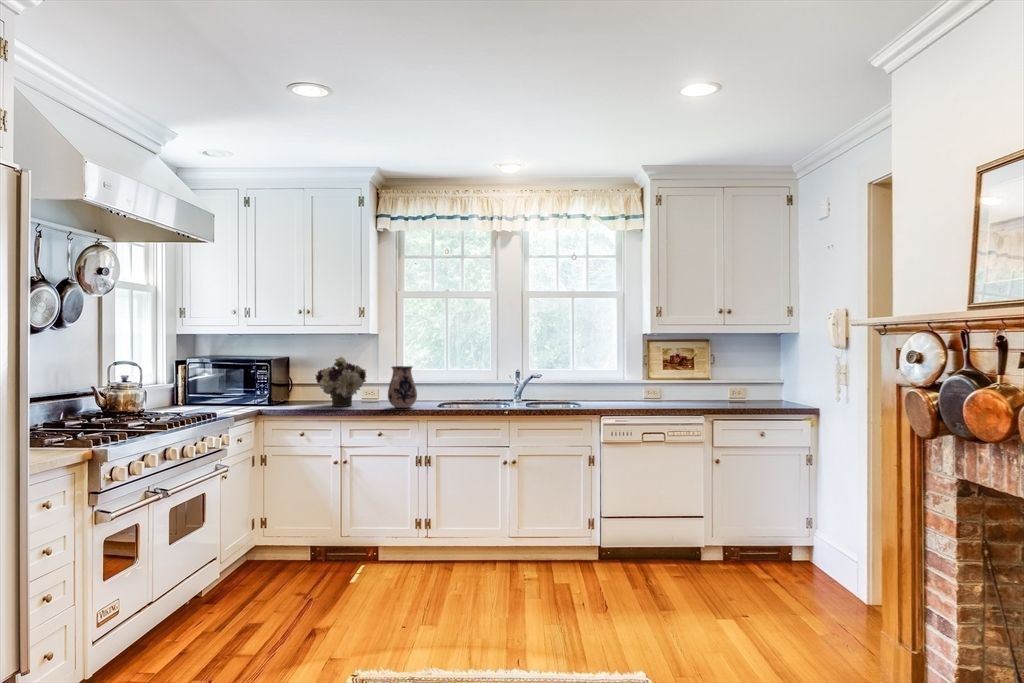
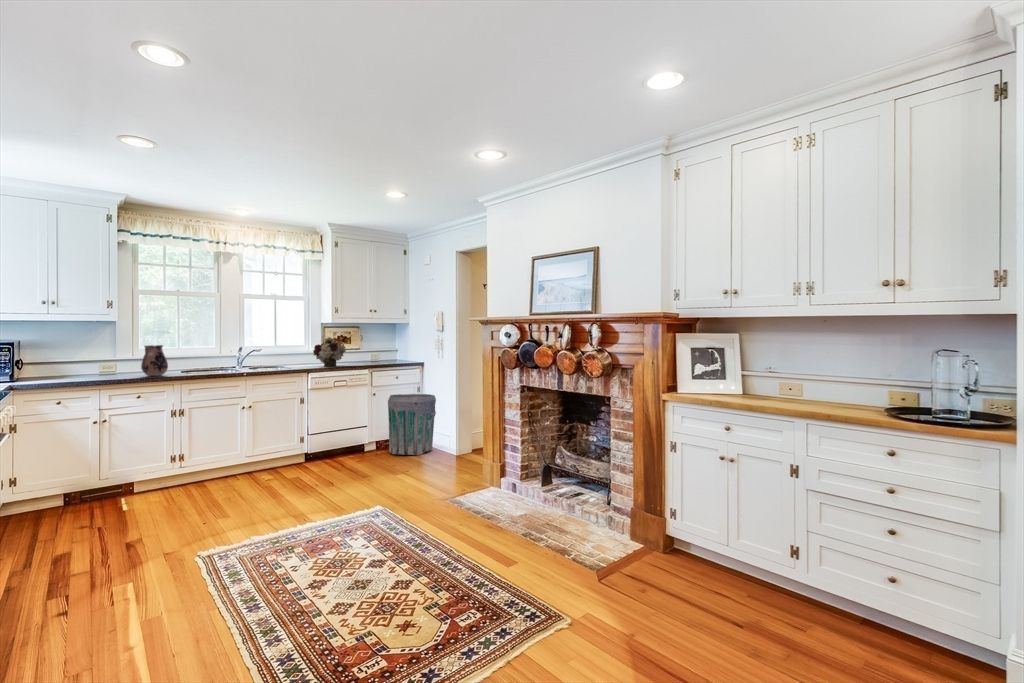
flower arrangement: present [316,357,366,407] -> present [313,337,346,366]
trash can: none [739,466,841,601] -> present [388,394,436,455]

